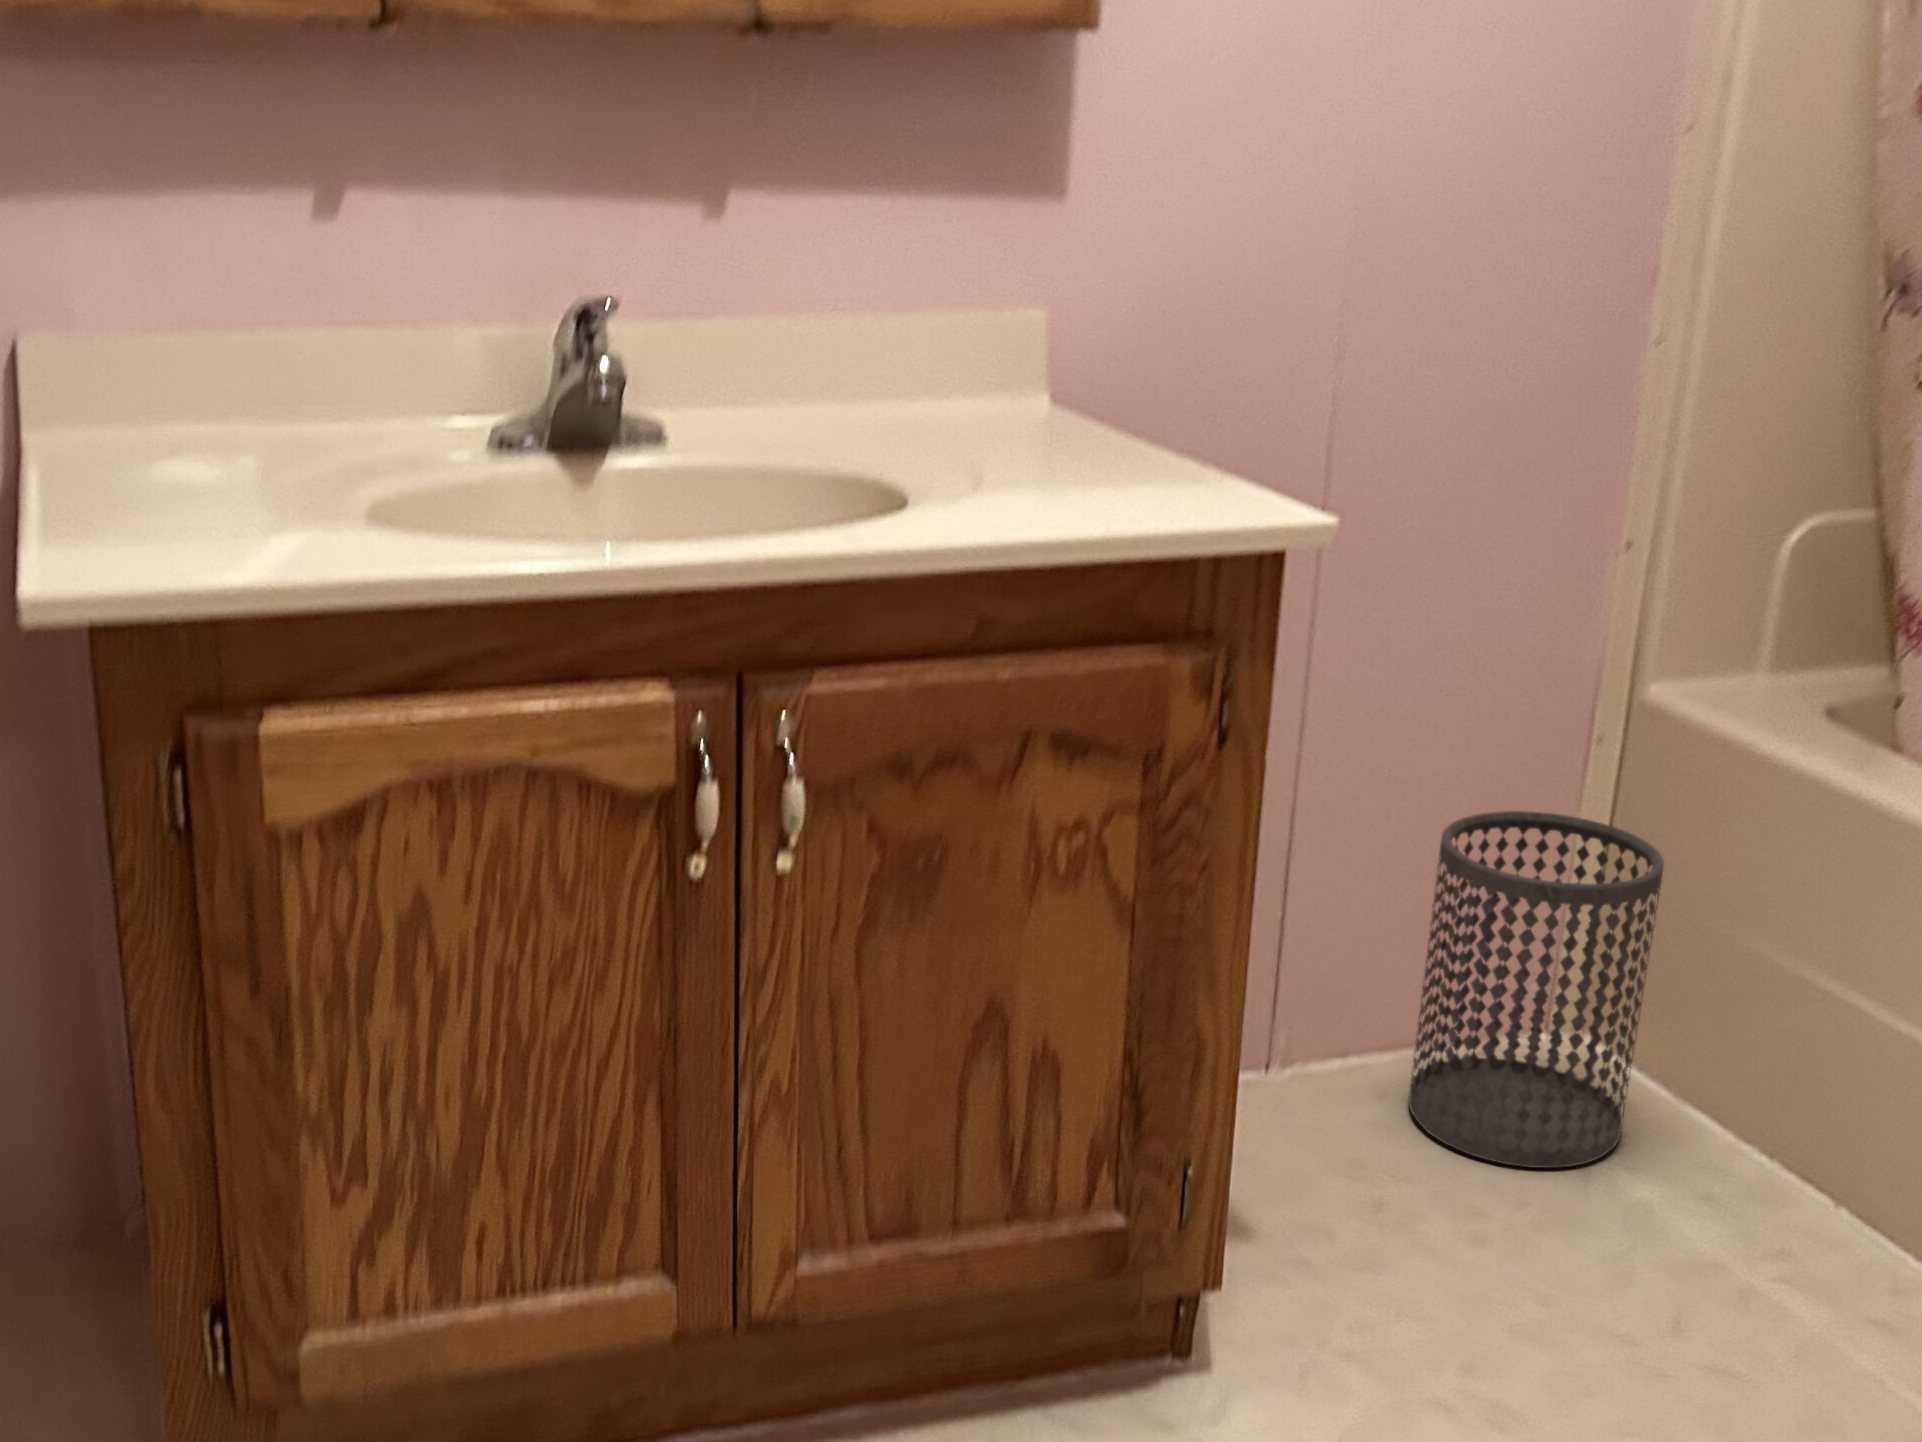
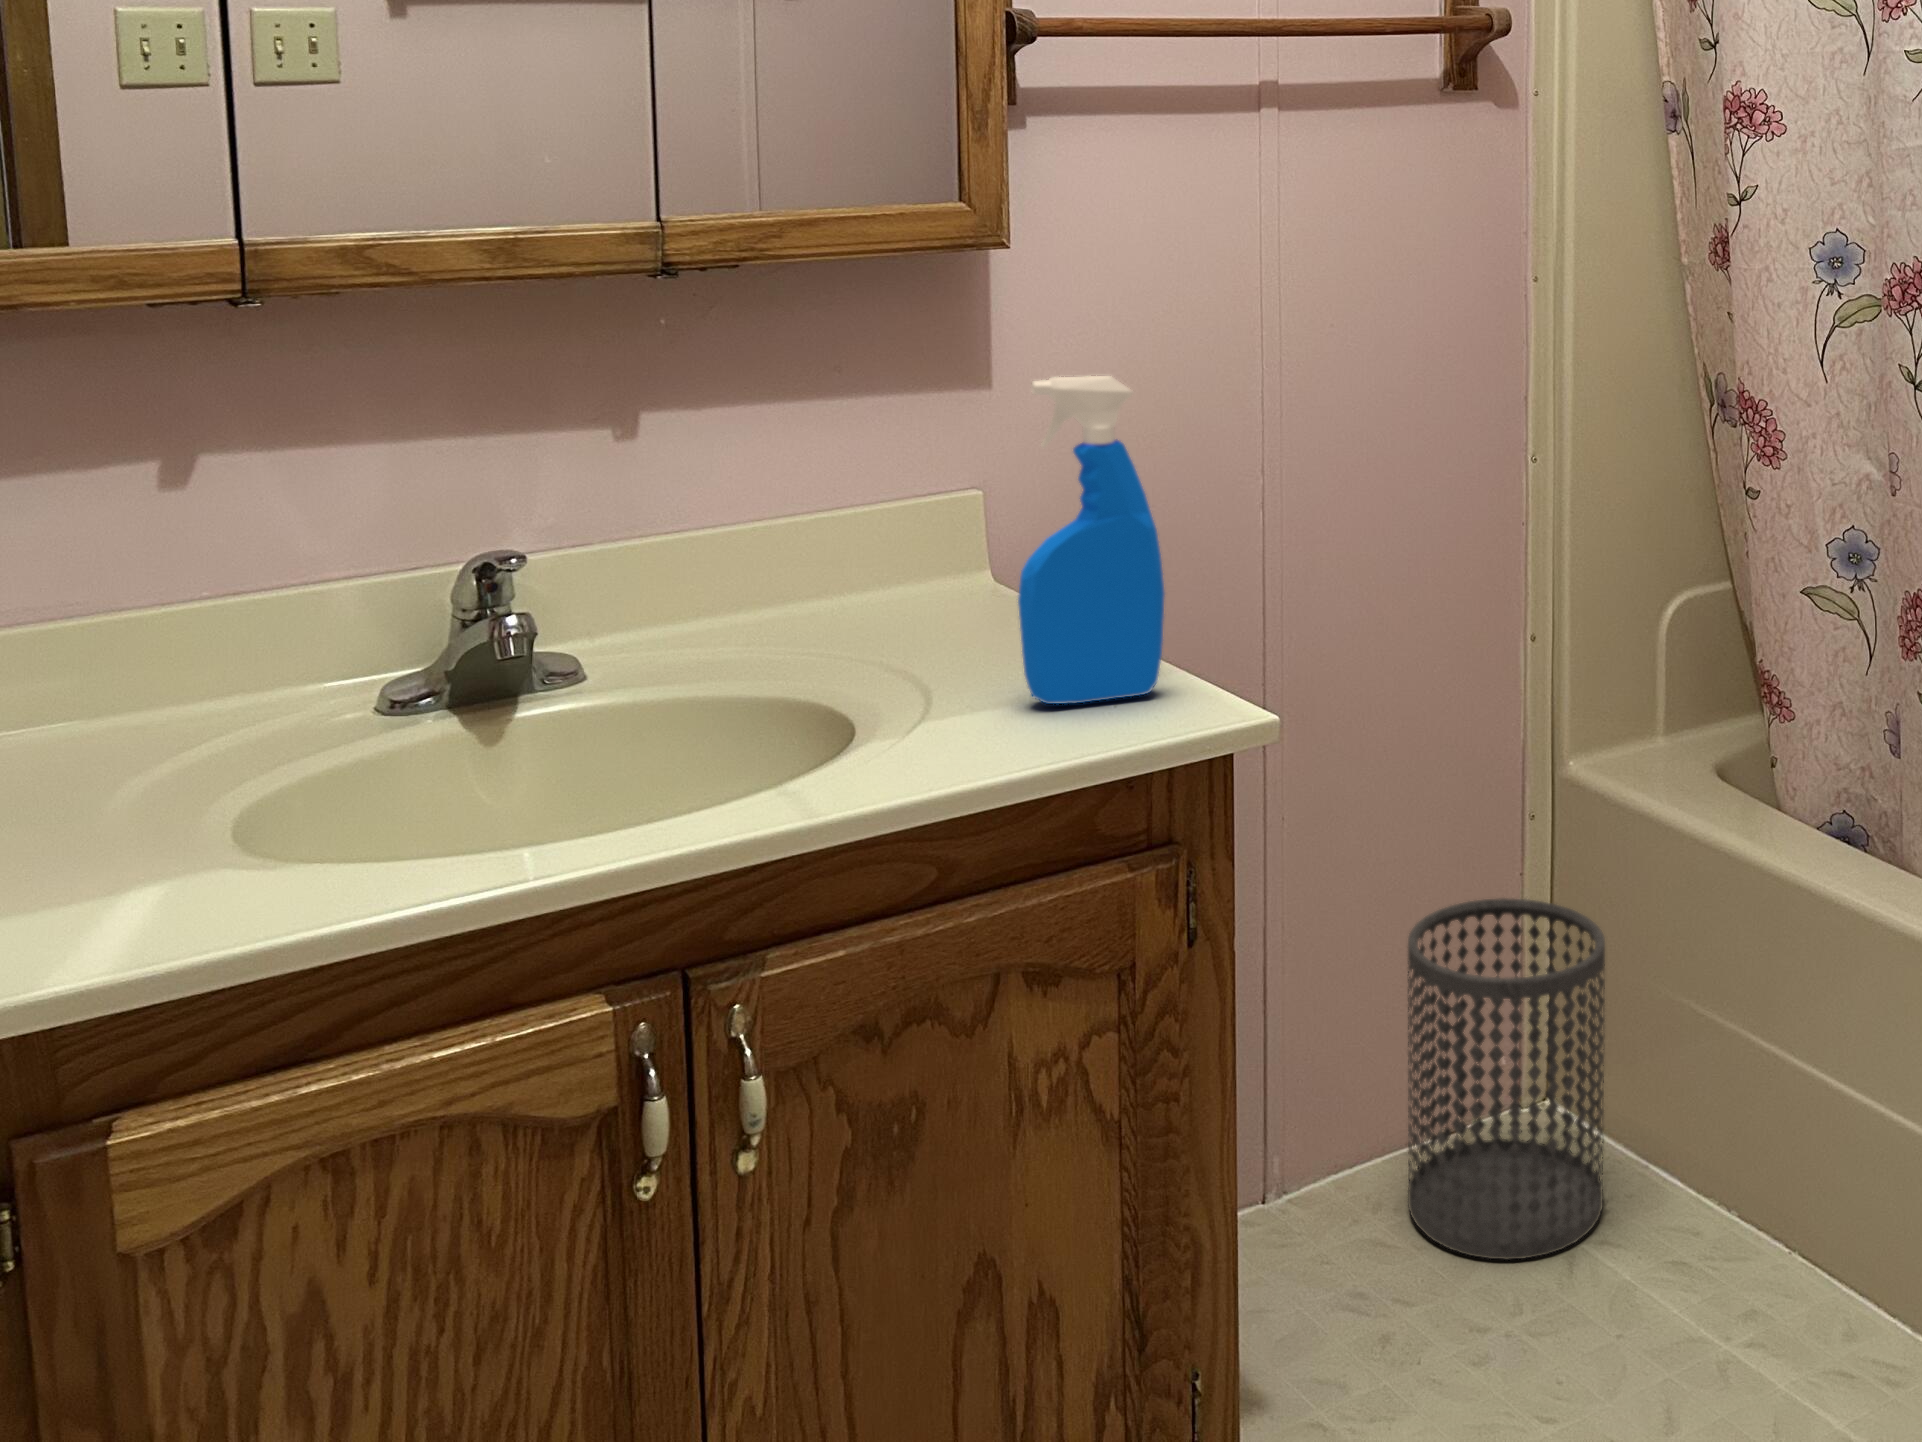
spray bottle: none [1077,135,1229,487] -> present [1018,376,1164,704]

